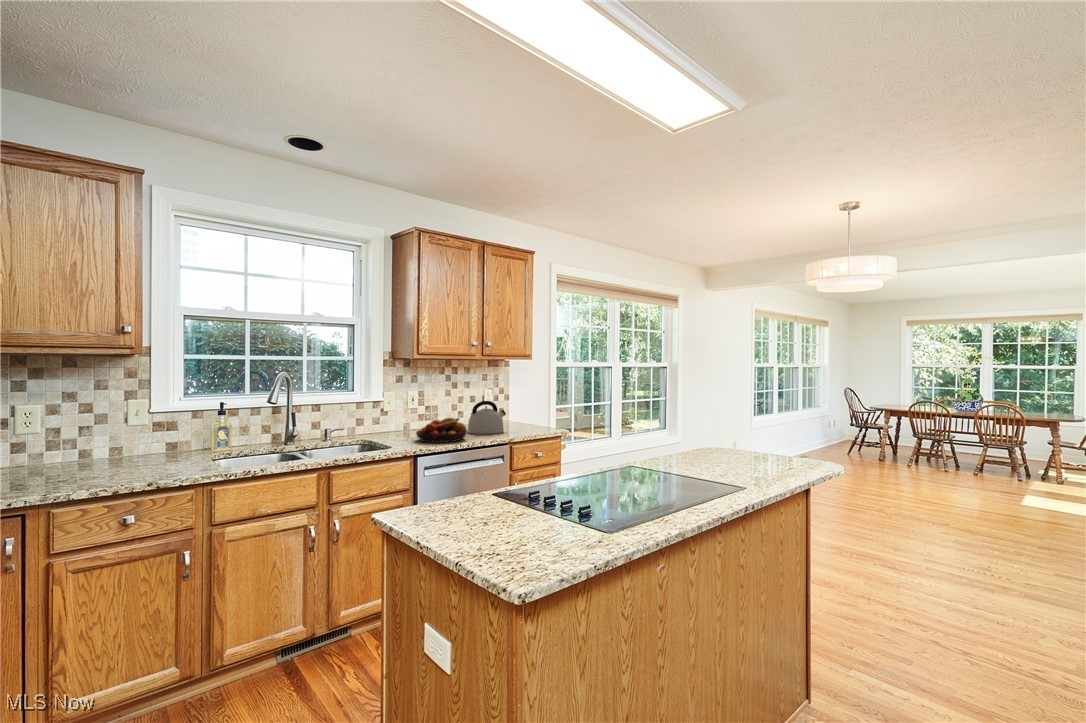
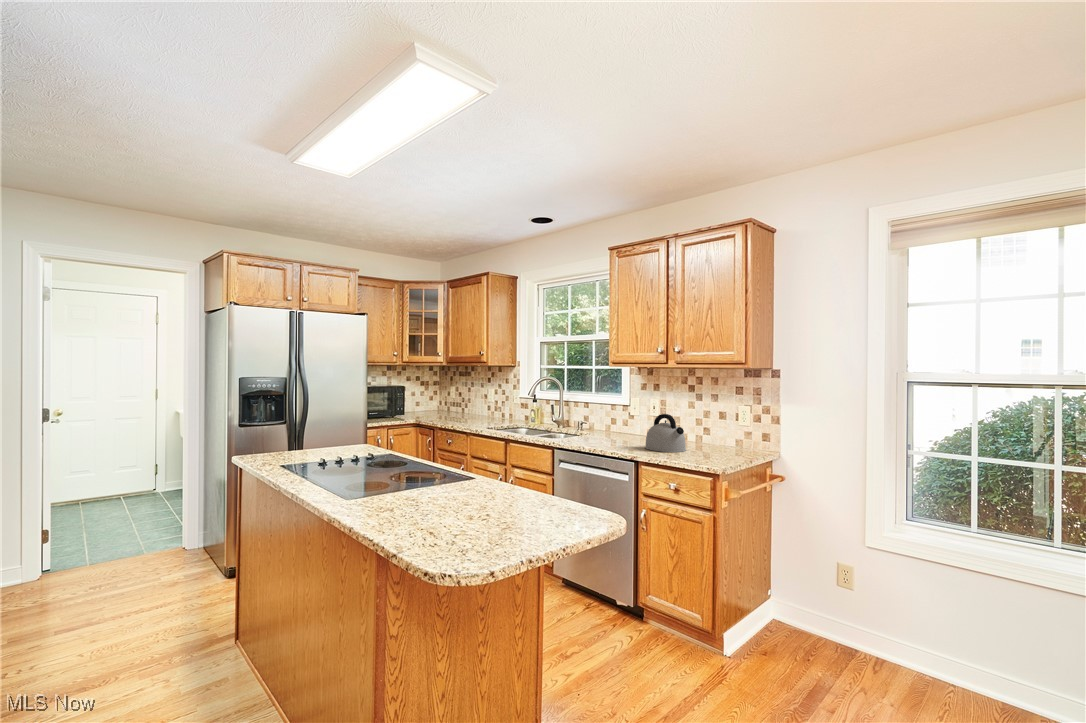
fruit bowl: present [416,418,467,443] -> none [578,423,631,446]

